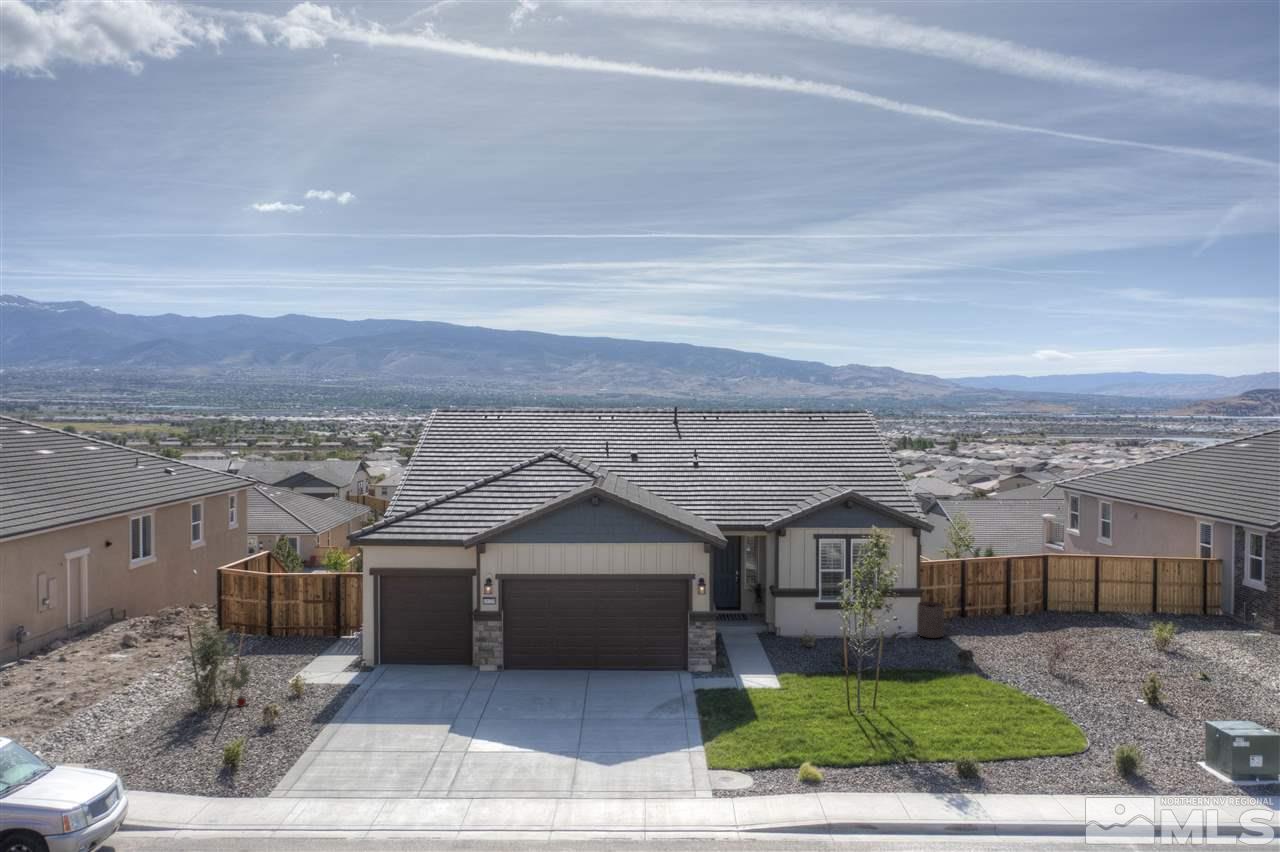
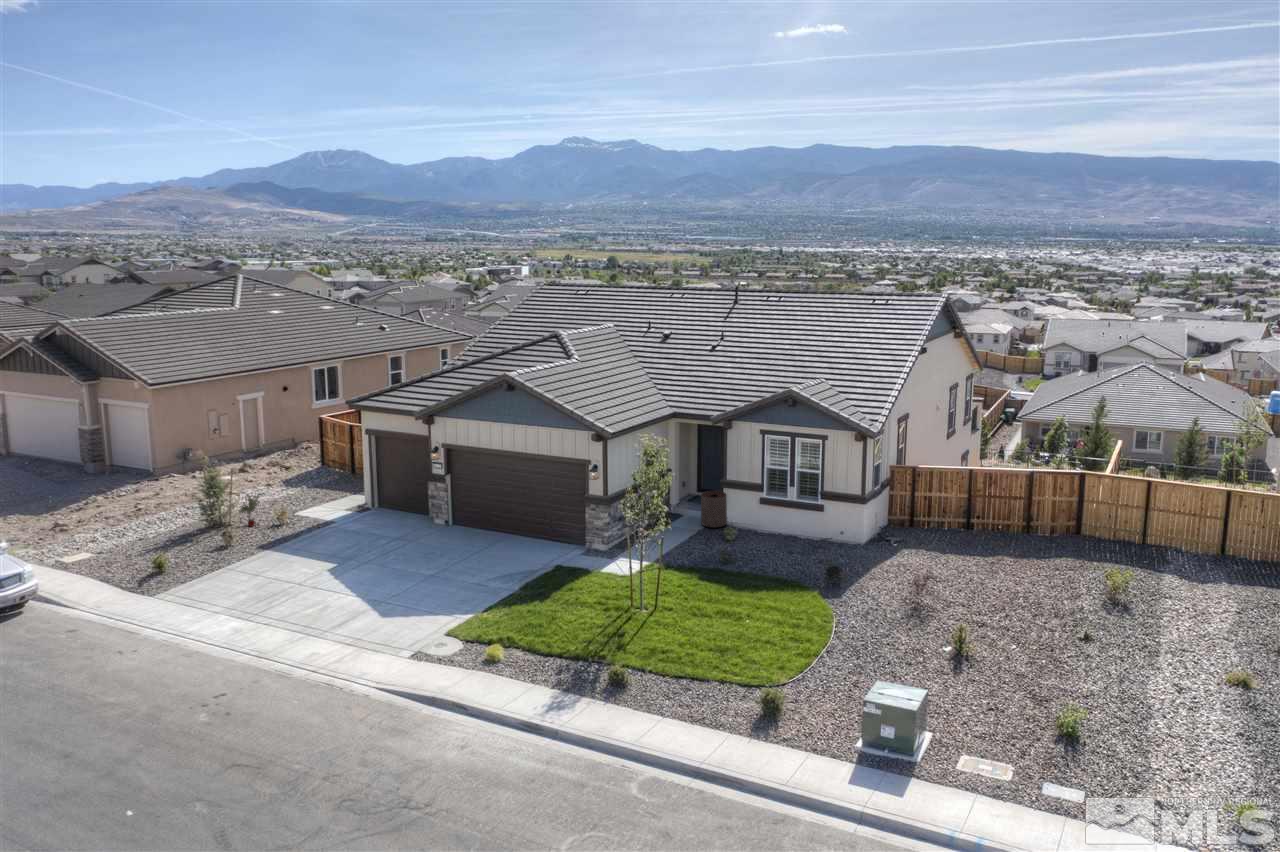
trash can: present [917,601,944,638] -> present [701,491,727,528]

